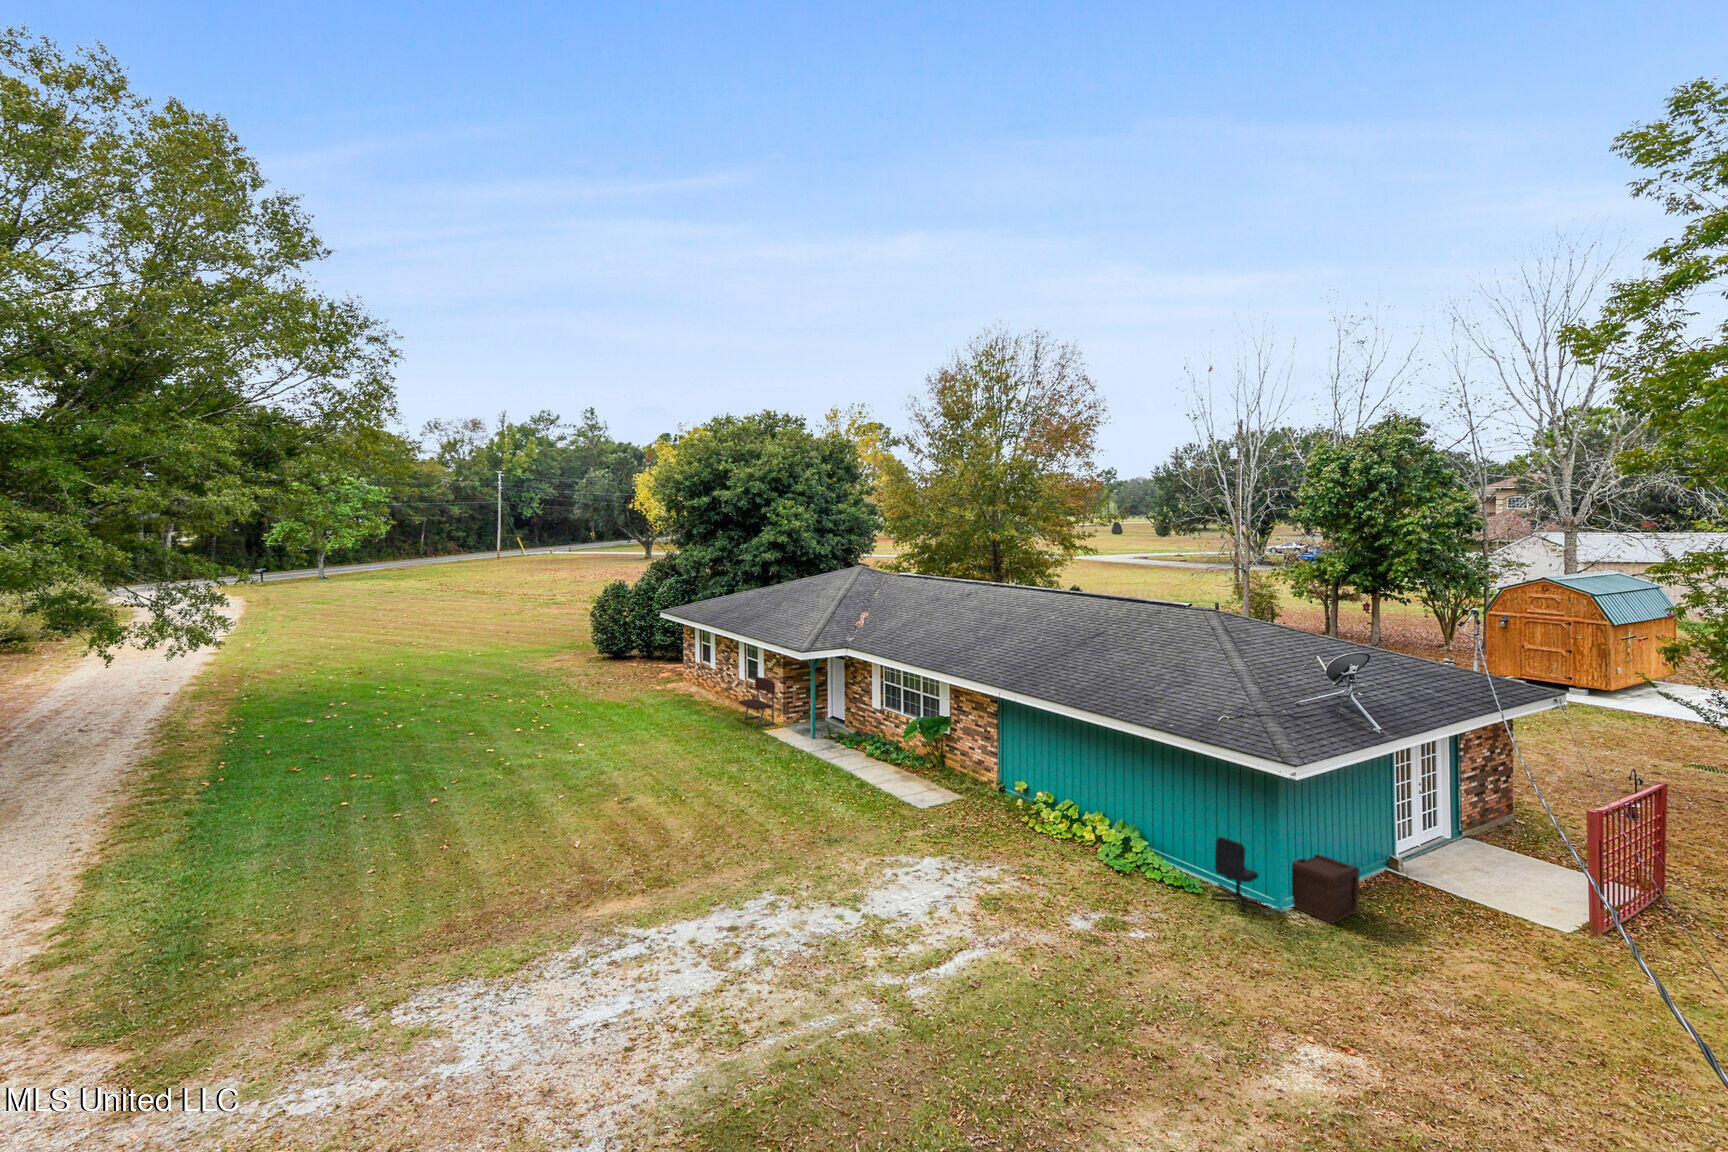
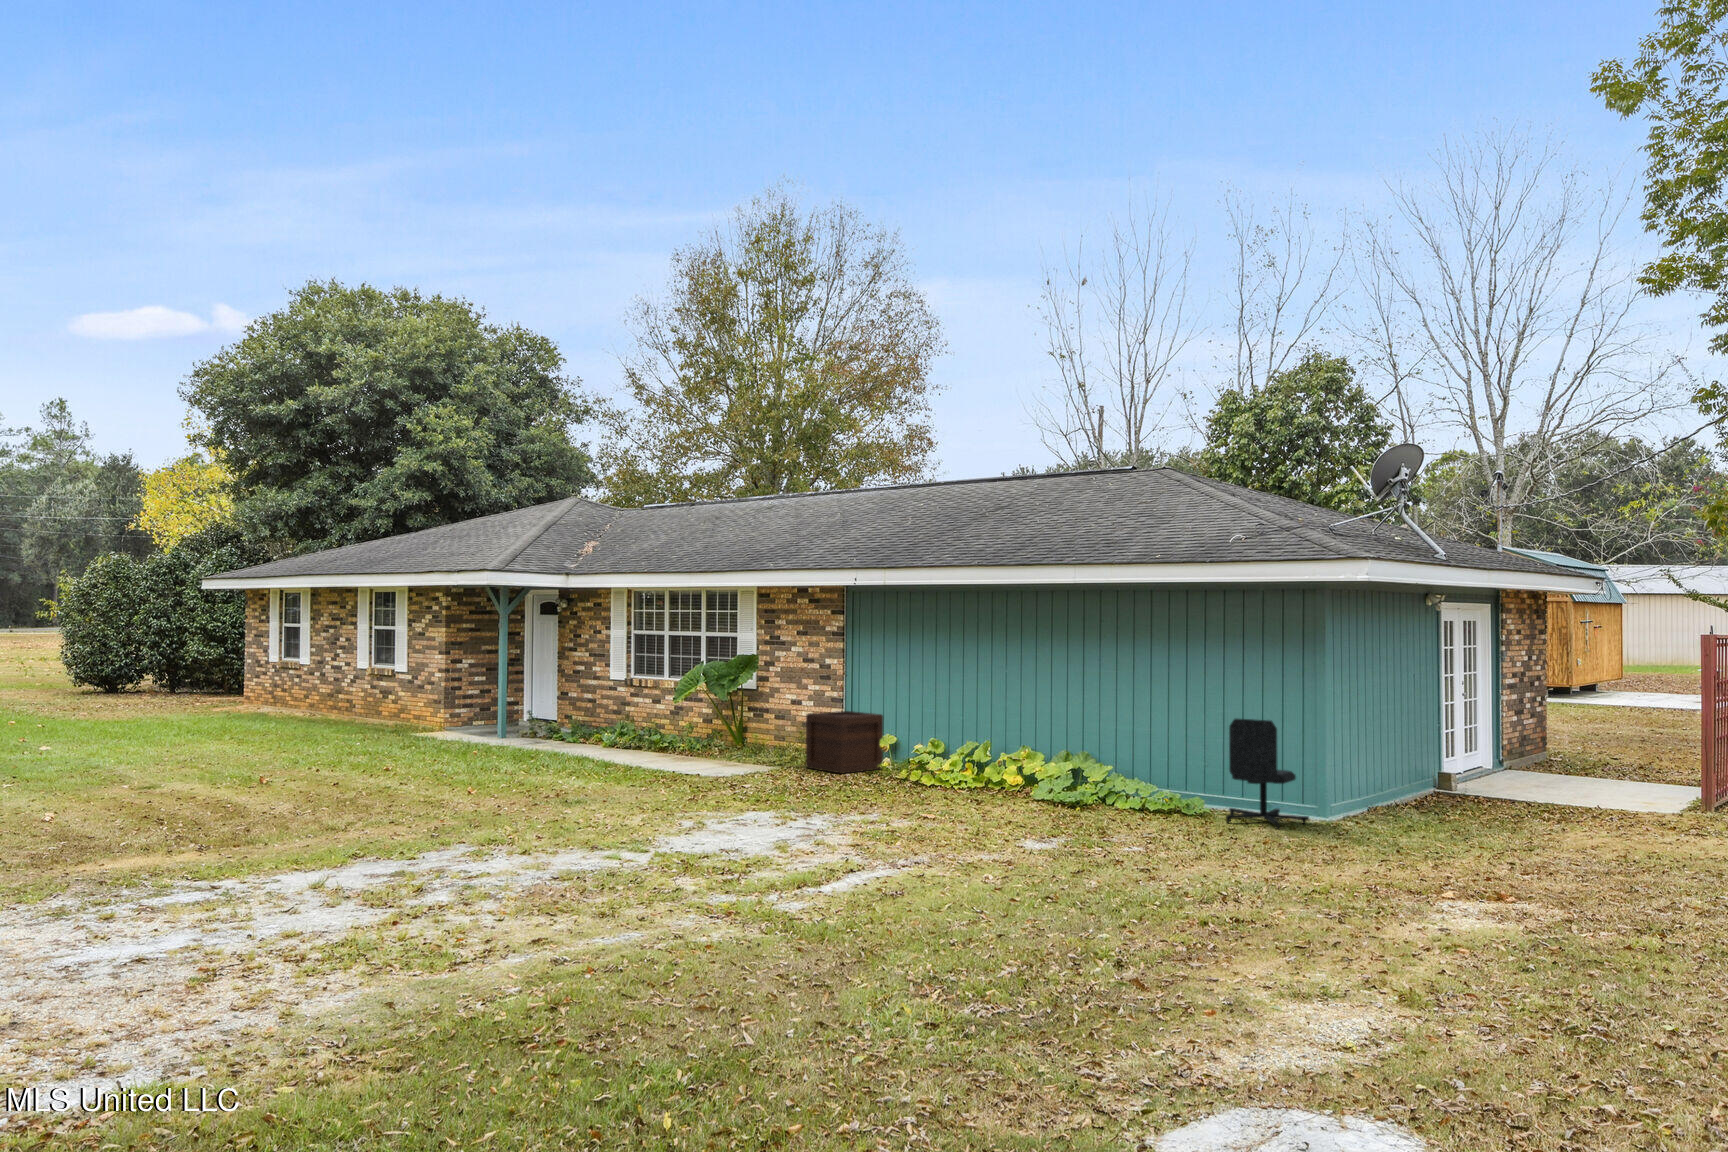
bench: present [739,677,775,726] -> none [357,651,429,730]
wooden crate: present [1292,854,1360,924] -> present [806,711,884,774]

